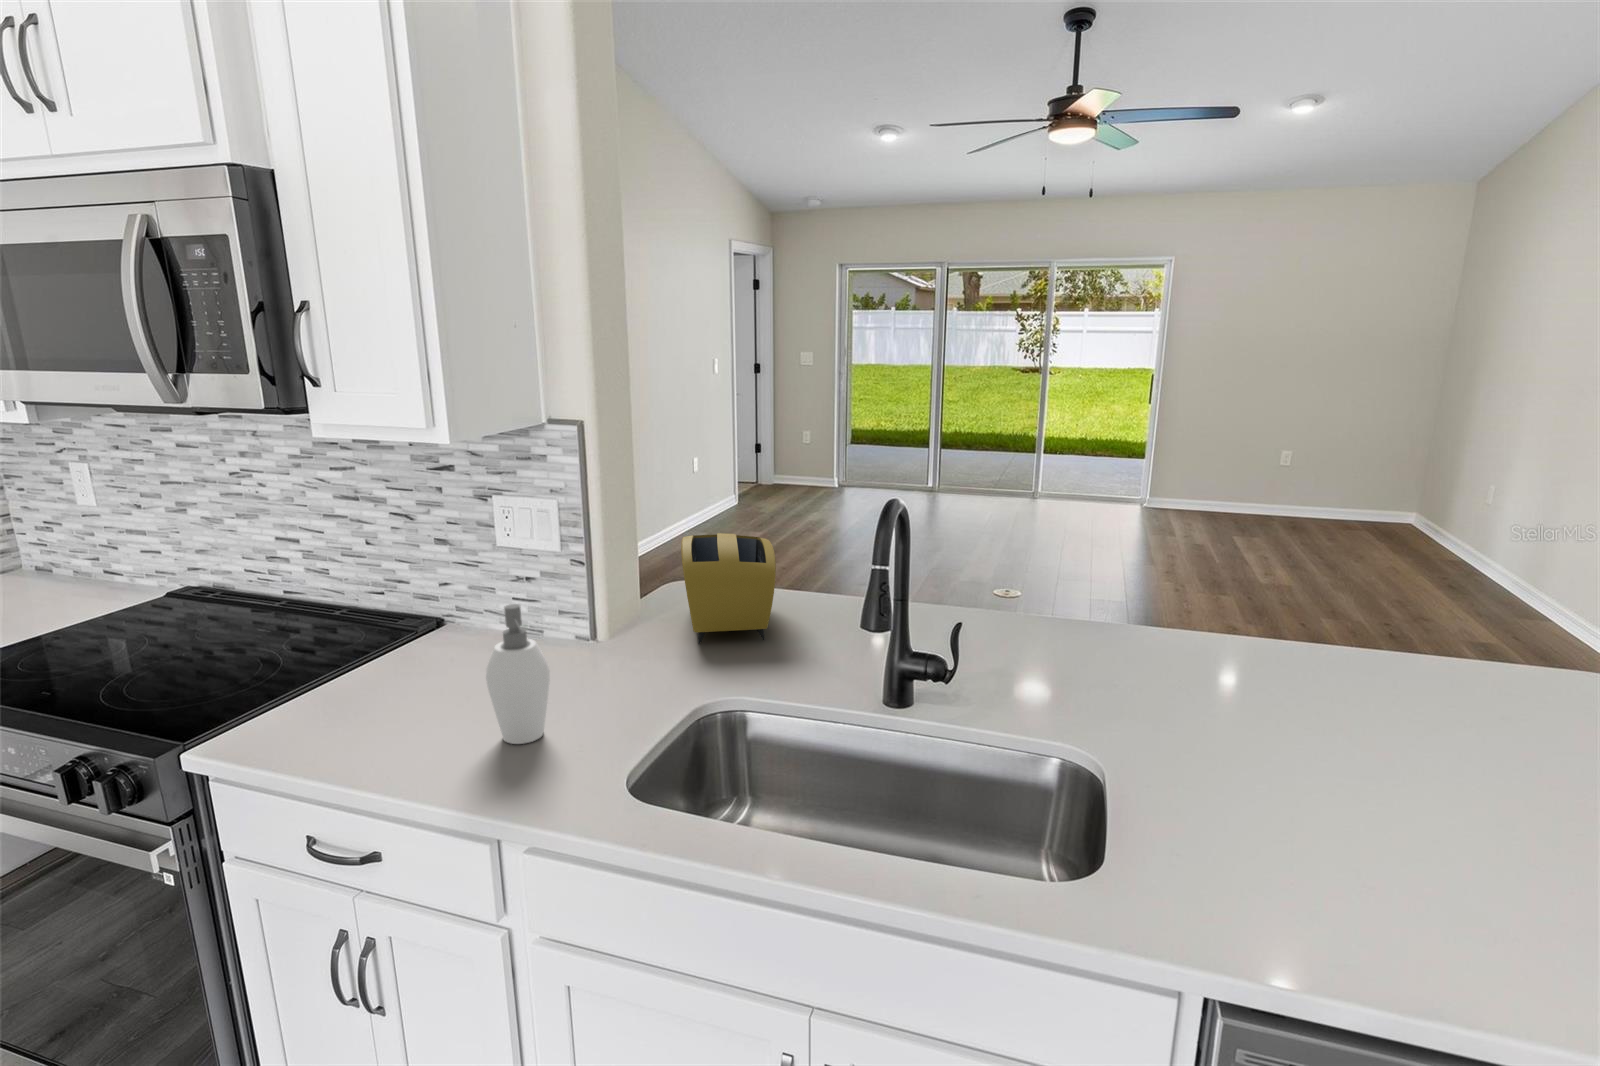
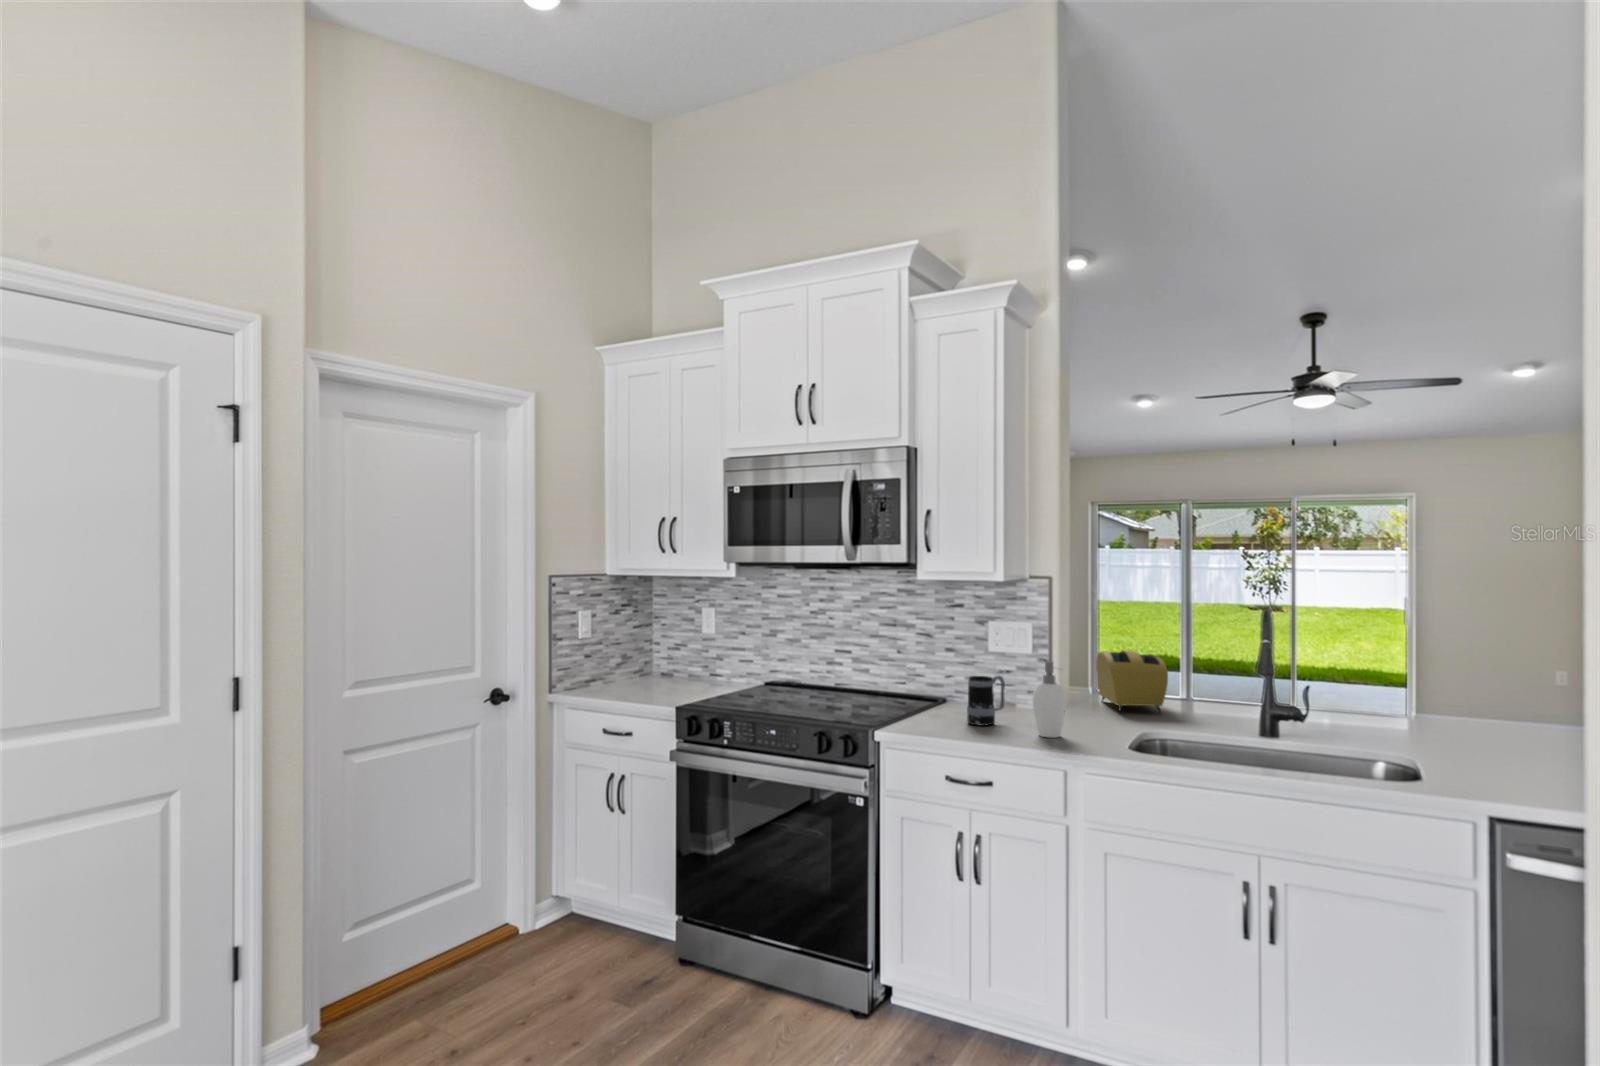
mug: none [396,614,474,710] -> present [967,676,1005,726]

